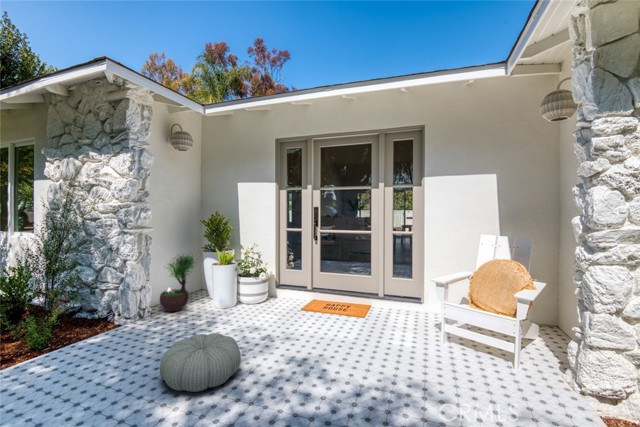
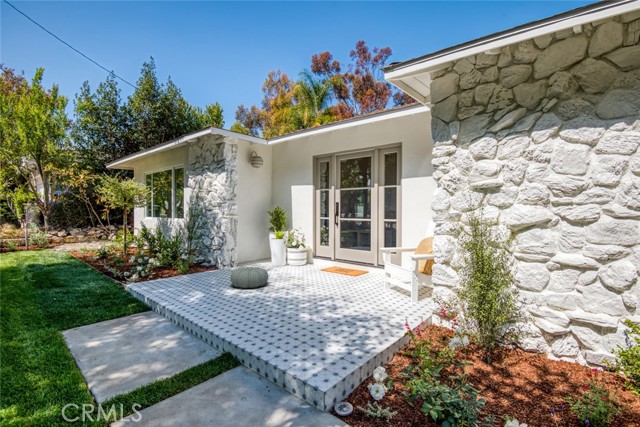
potted tree: present [160,255,194,311] -> none [242,229,264,265]

